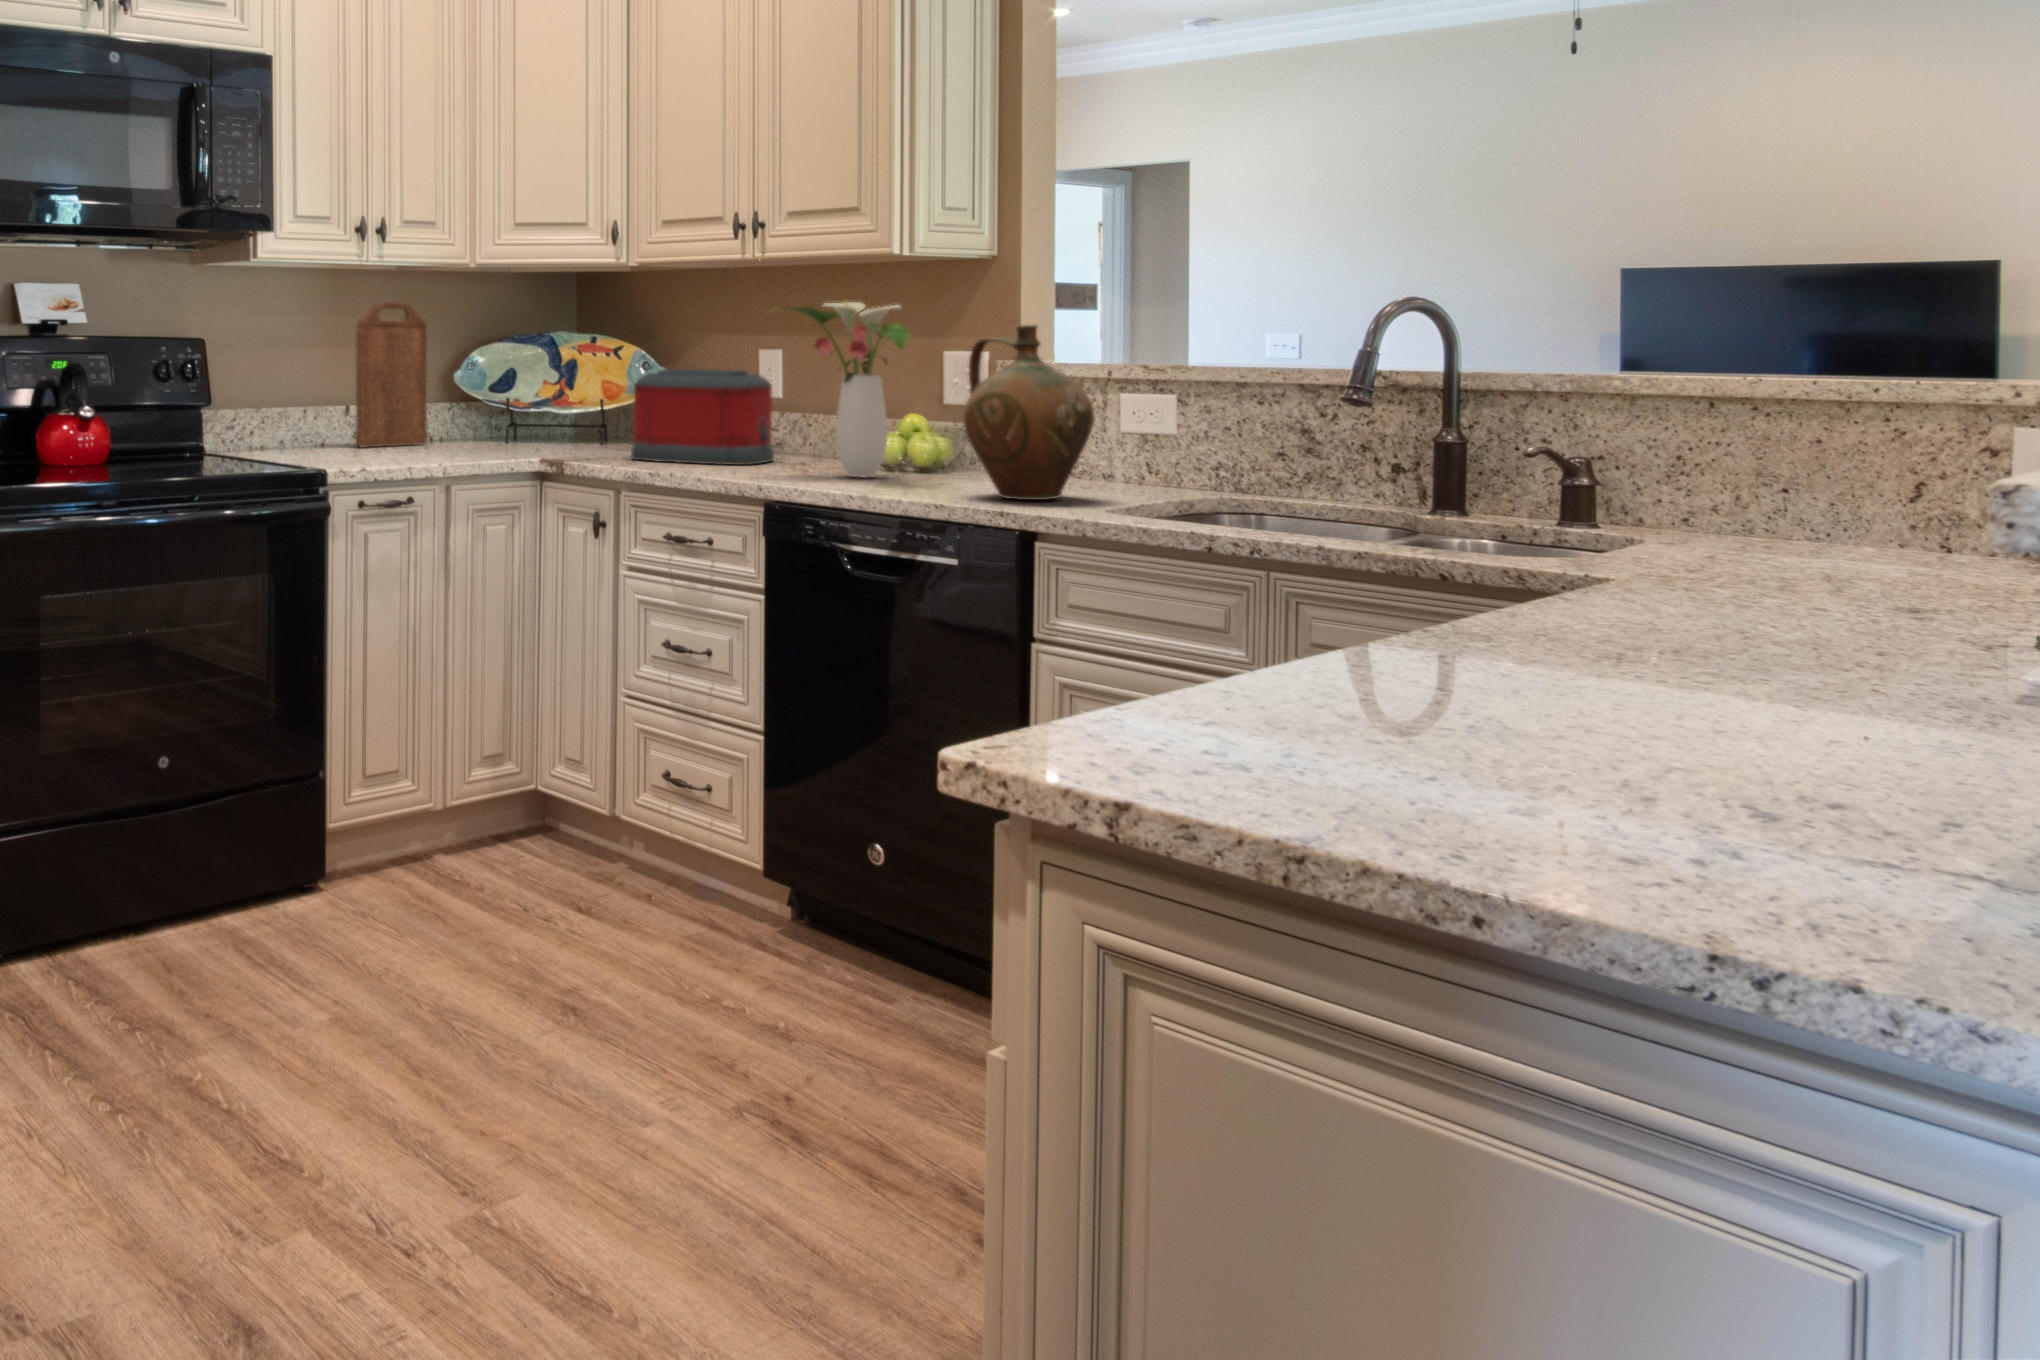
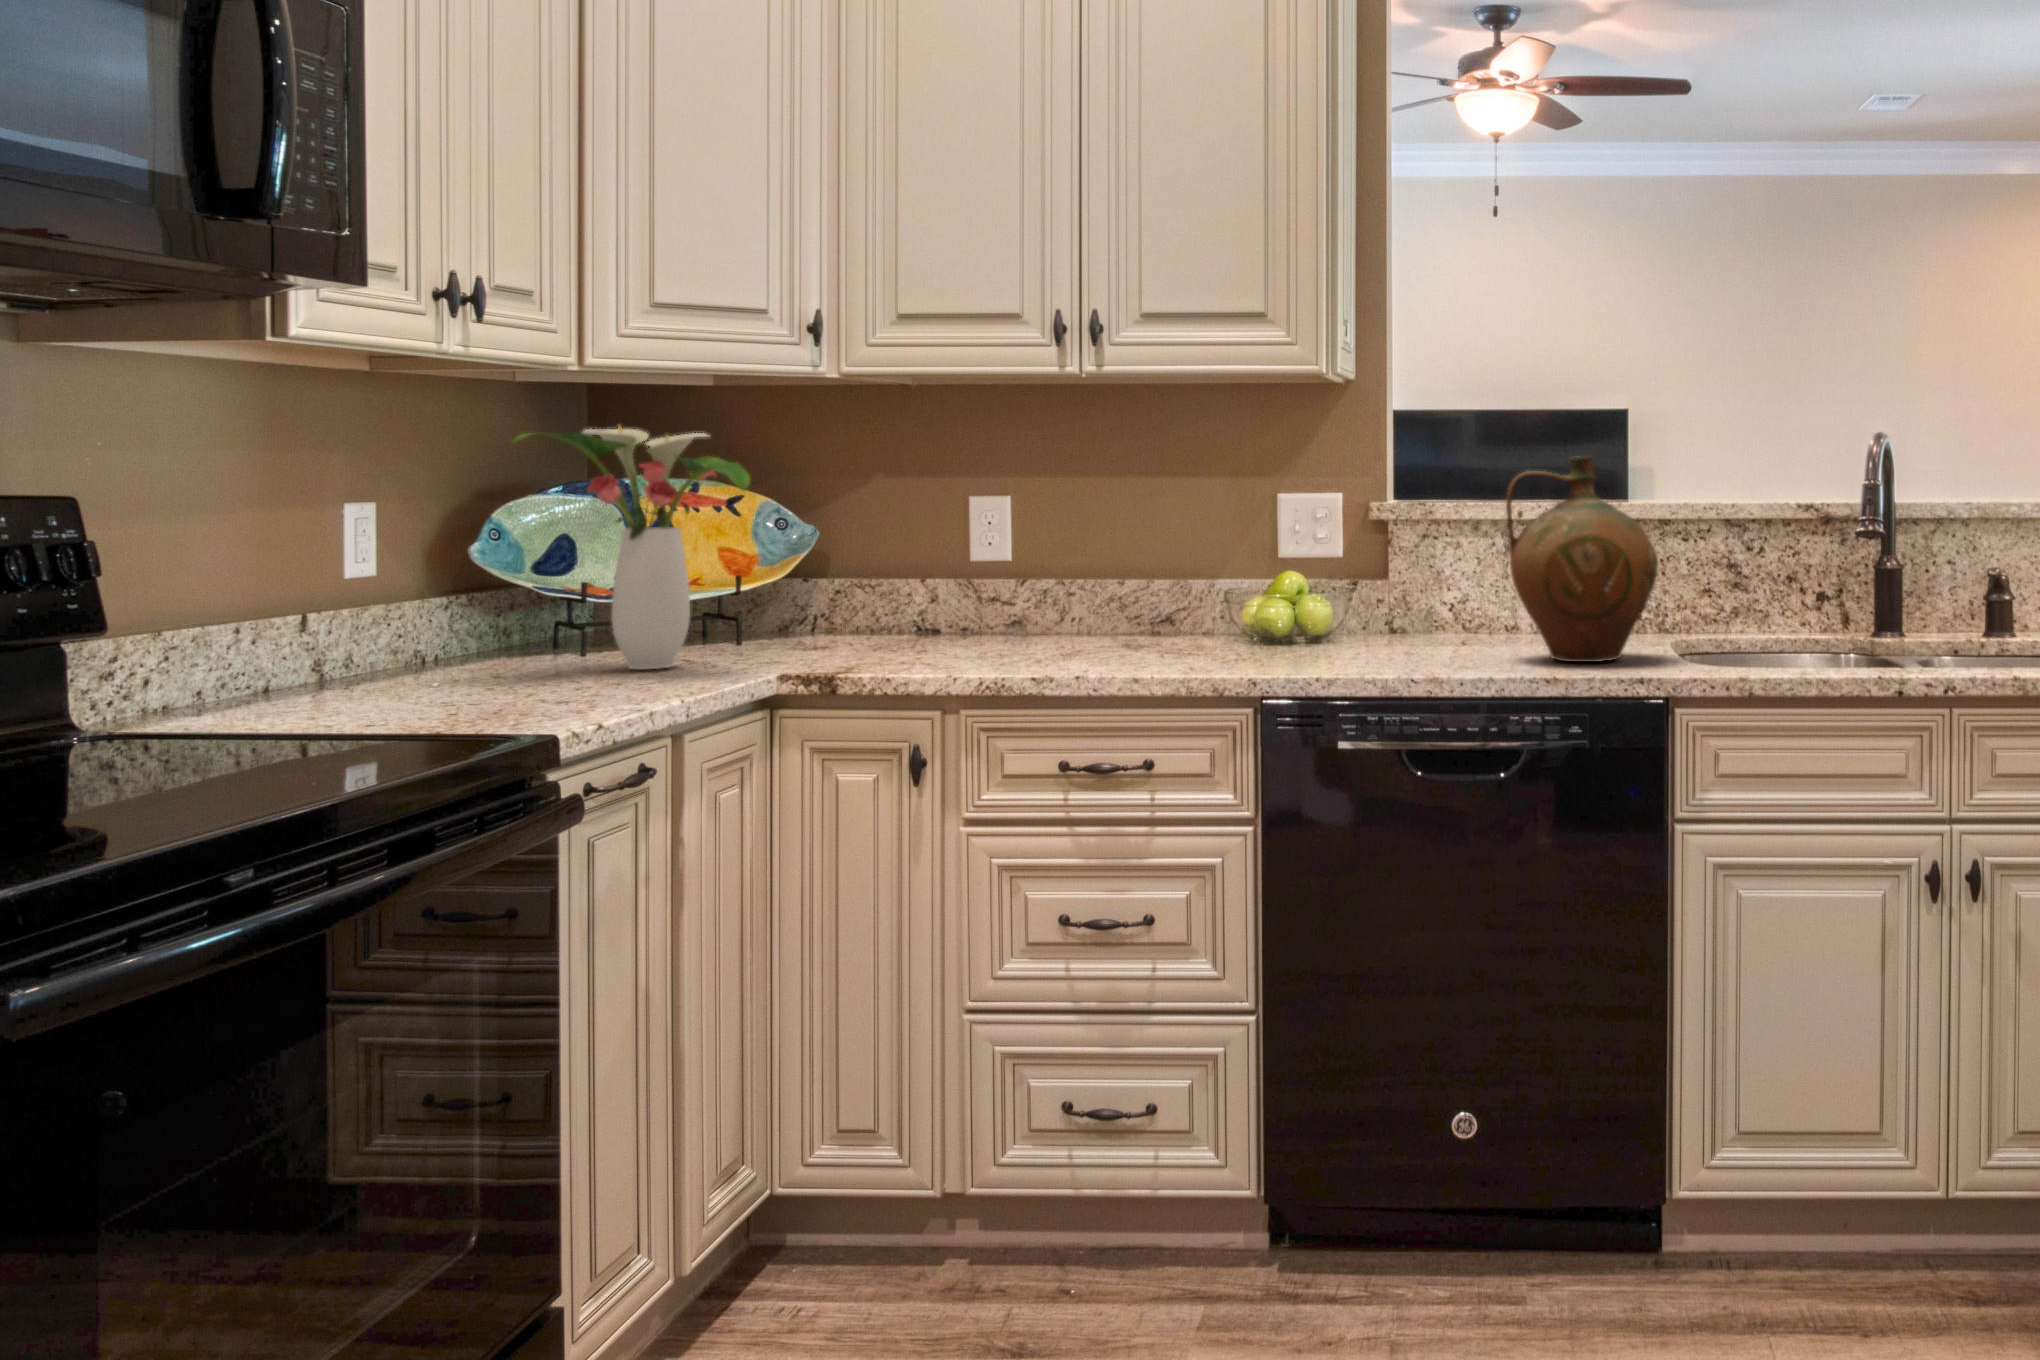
cutting board: present [356,302,427,447] -> none [290,421,402,689]
flower arrangement: present [770,302,909,477] -> present [514,426,750,670]
toaster: present [631,369,774,465] -> none [860,524,1076,662]

